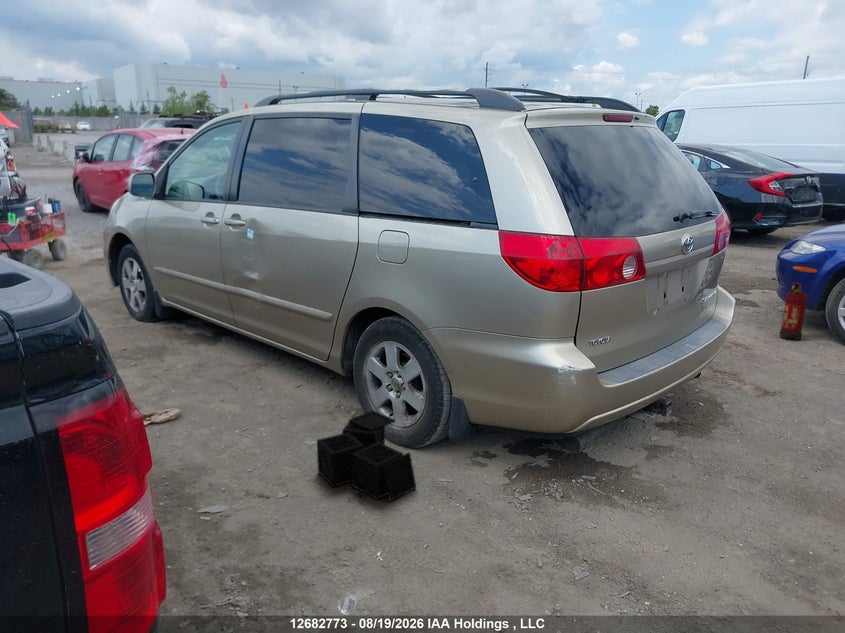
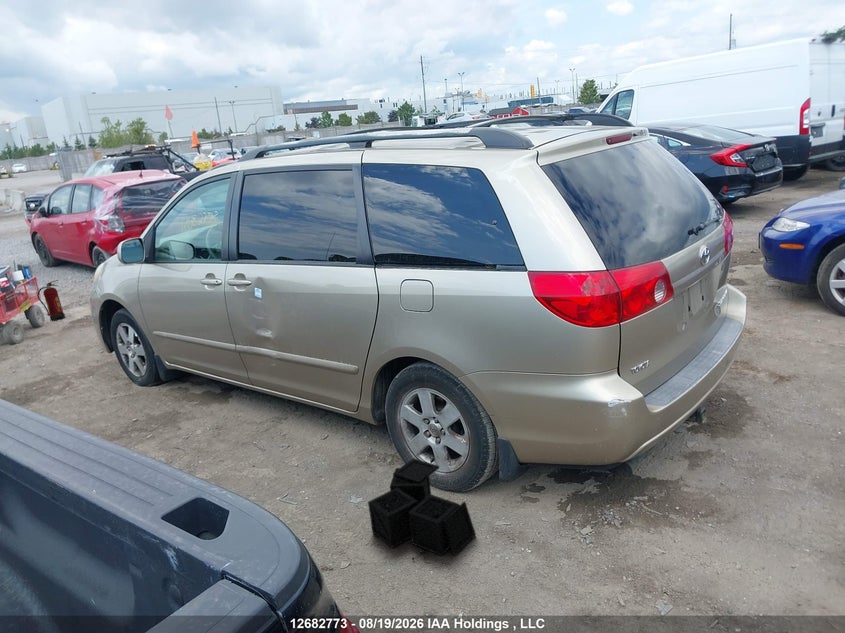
fire extinguisher: present [779,283,807,341] -> present [37,280,65,321]

